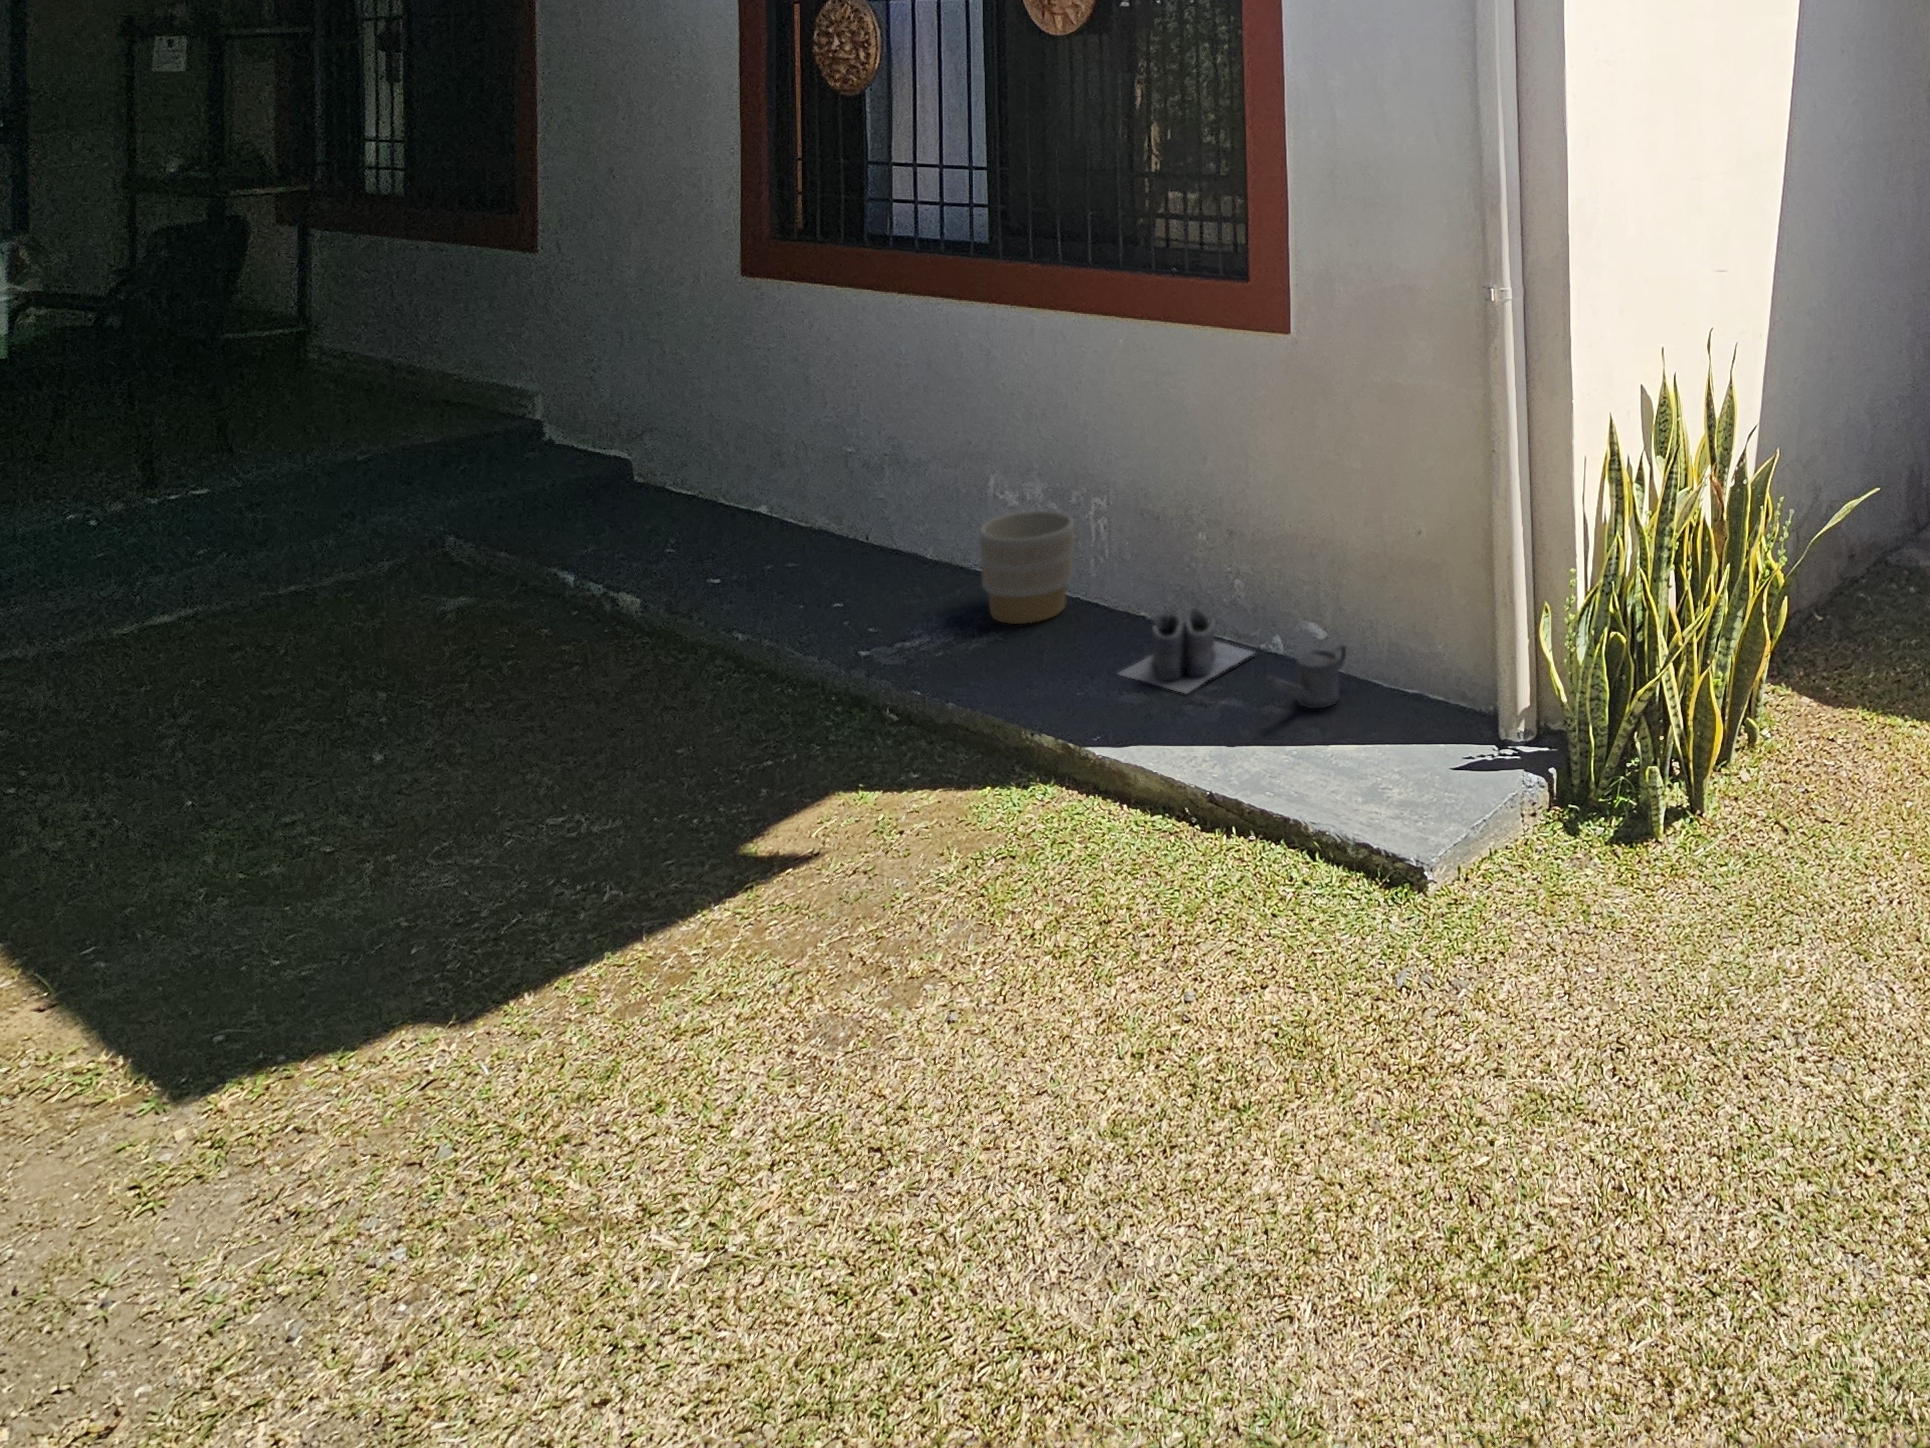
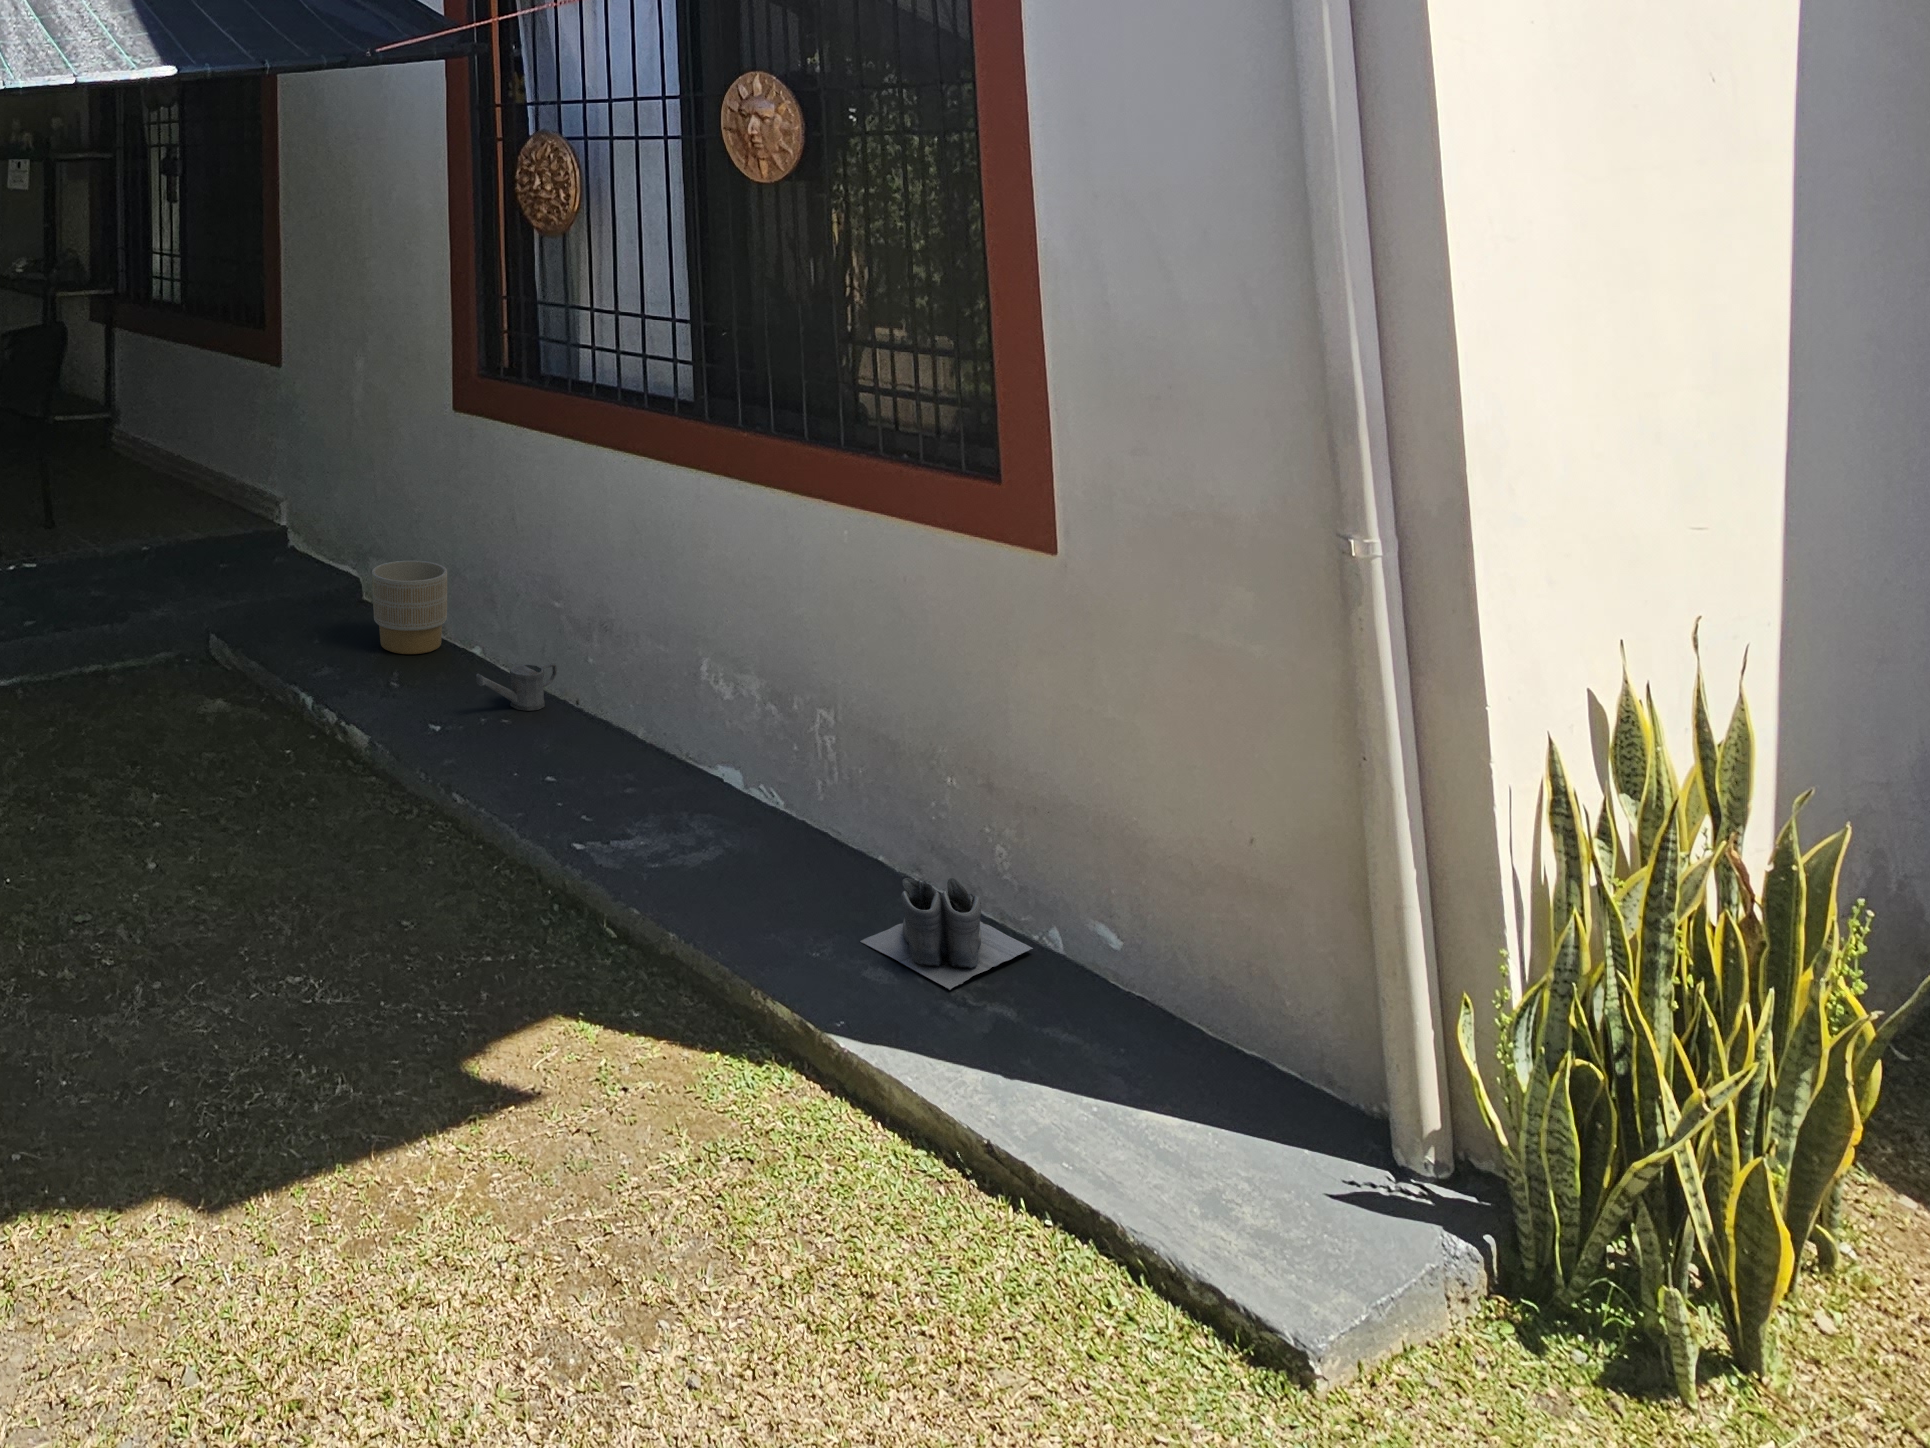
planter: present [980,511,1074,624] -> present [372,561,447,654]
watering can: present [1267,644,1346,708] -> present [476,663,557,711]

